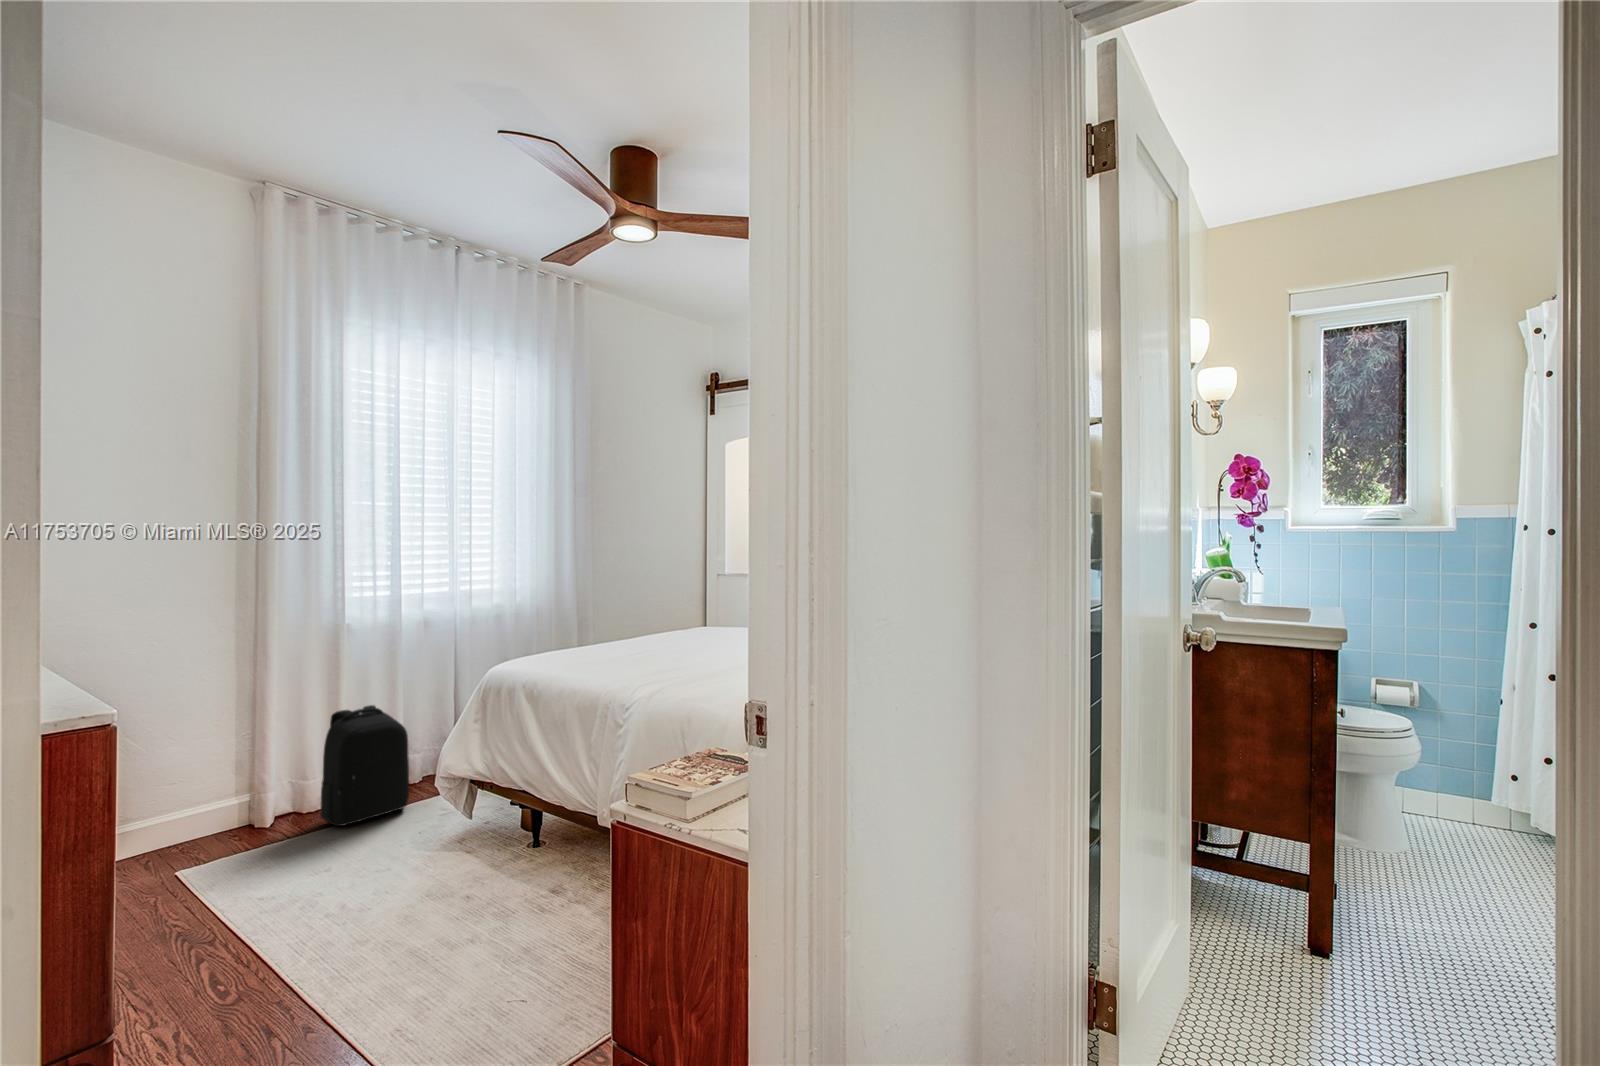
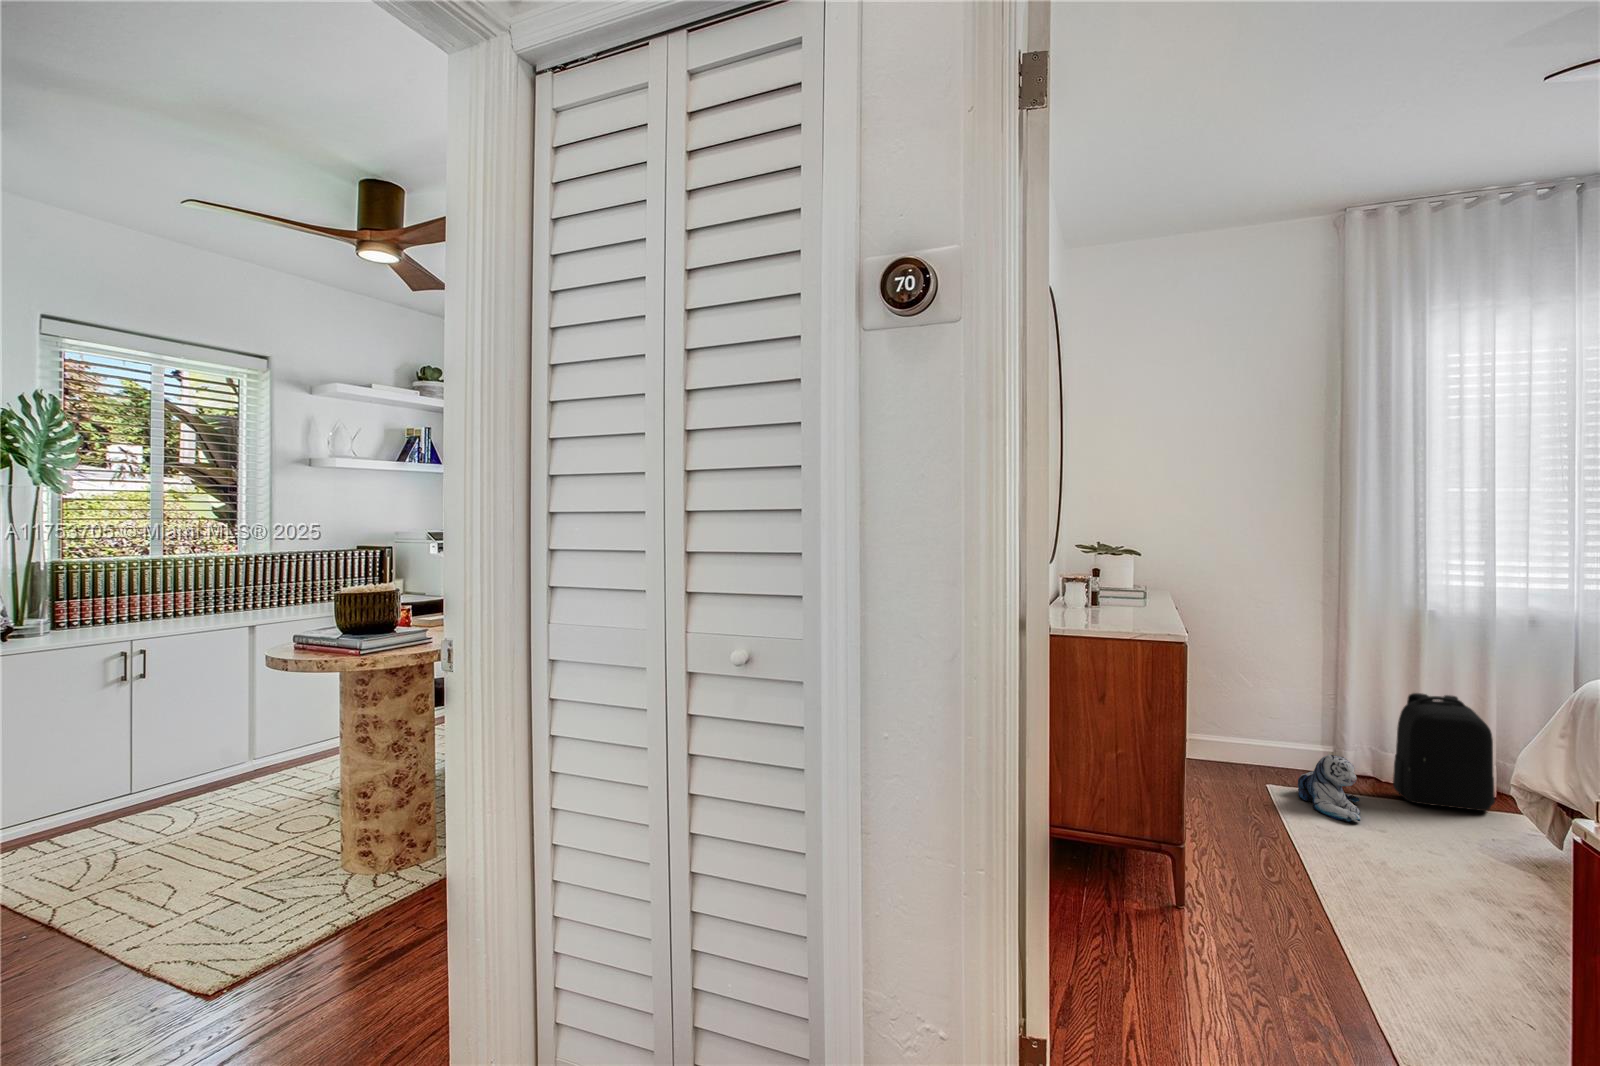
plush toy: none [219,803,303,880] -> present [1298,755,1361,822]

